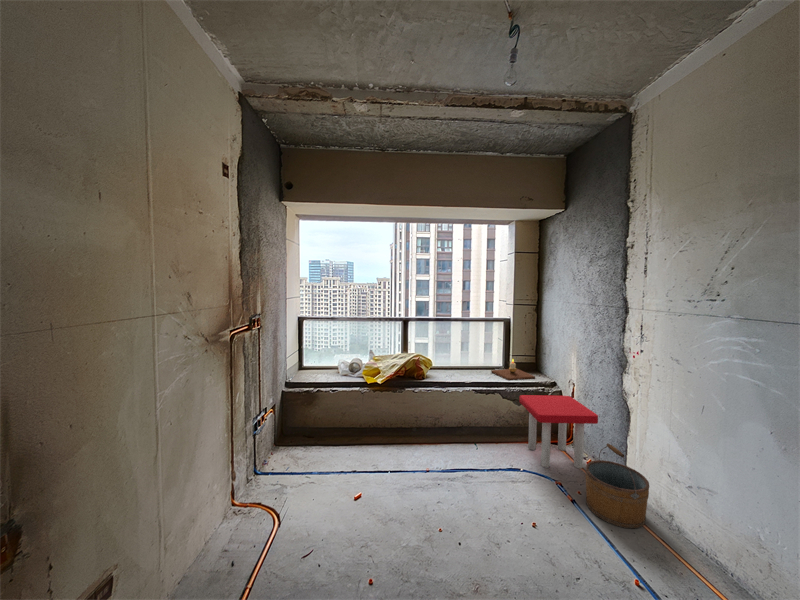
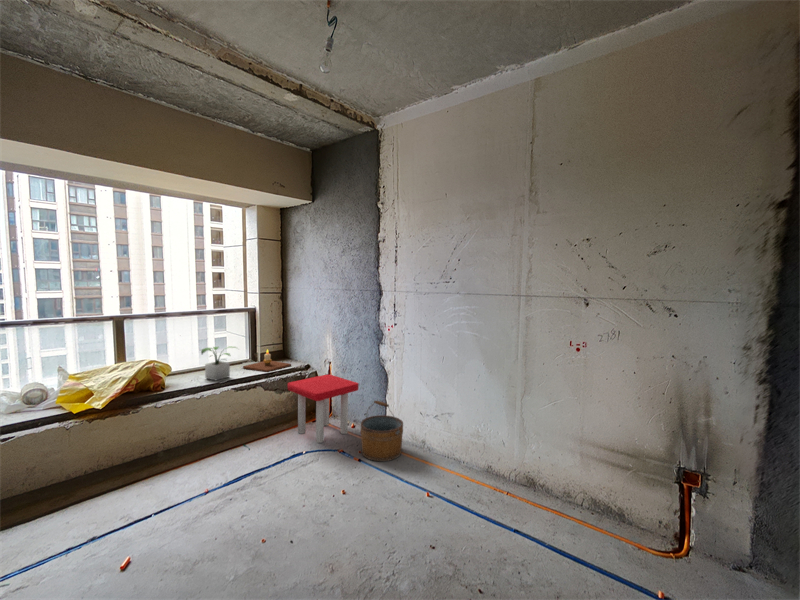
potted plant: none [451,350,483,378] -> present [201,347,235,380]

